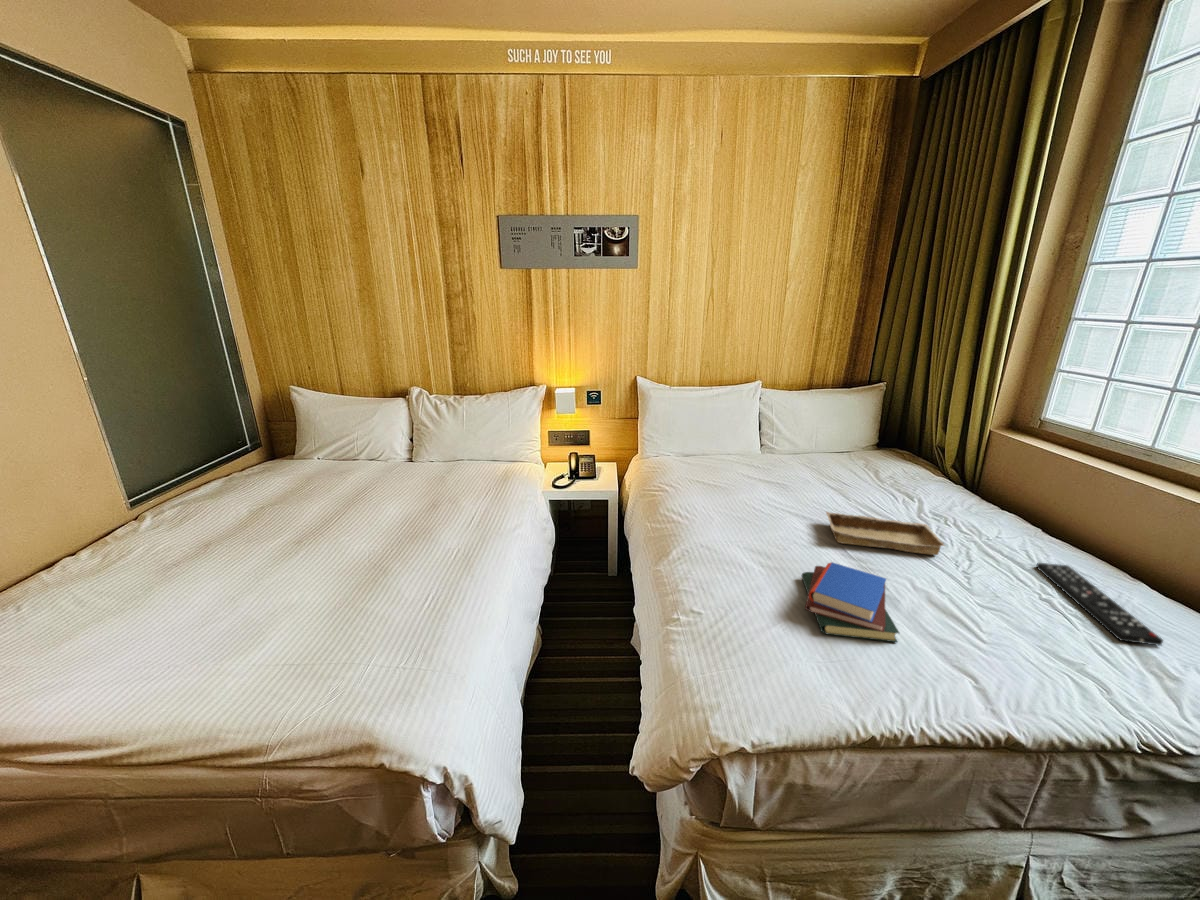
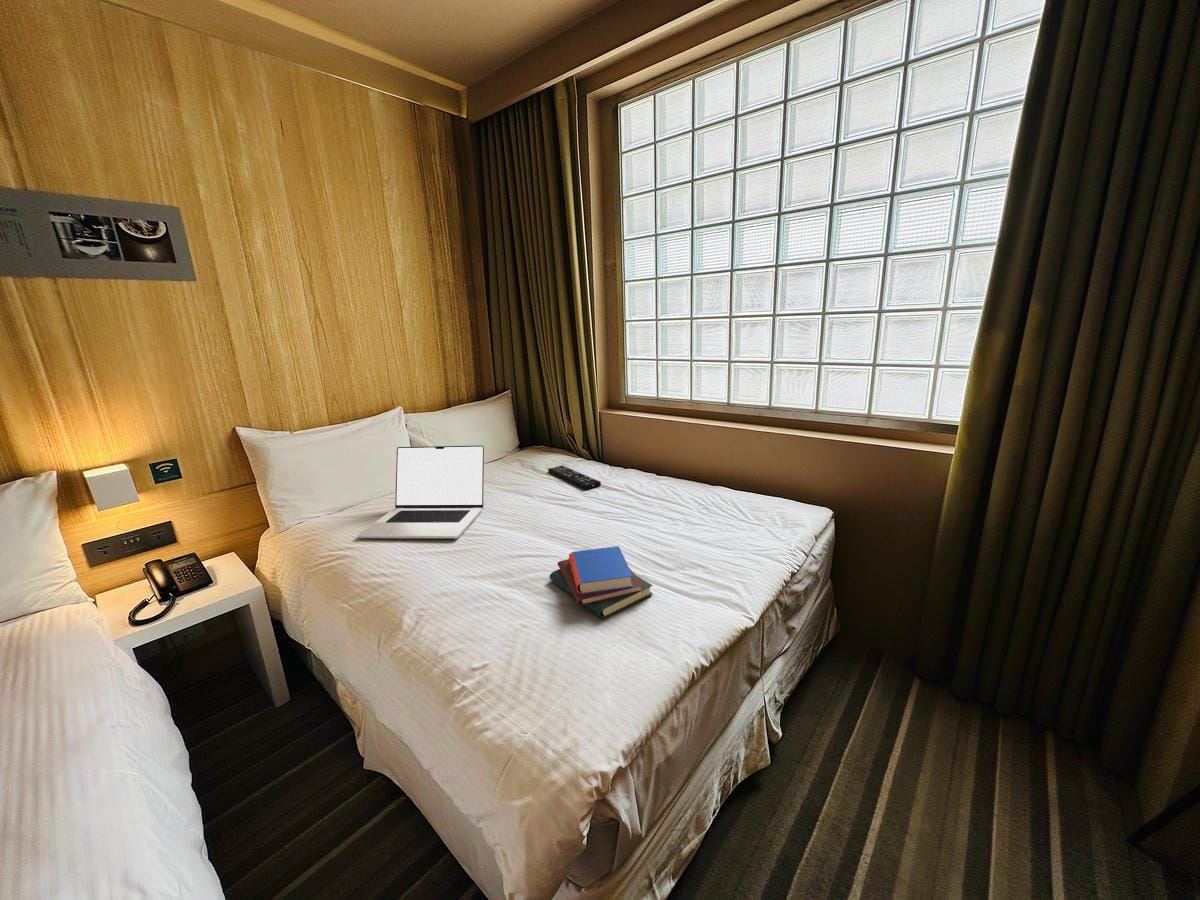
laptop: none [682,417,809,509] -> present [358,445,484,539]
tray: present [826,512,945,555] -> none [529,495,628,536]
remote control: present [1036,563,1163,646] -> present [548,466,601,489]

